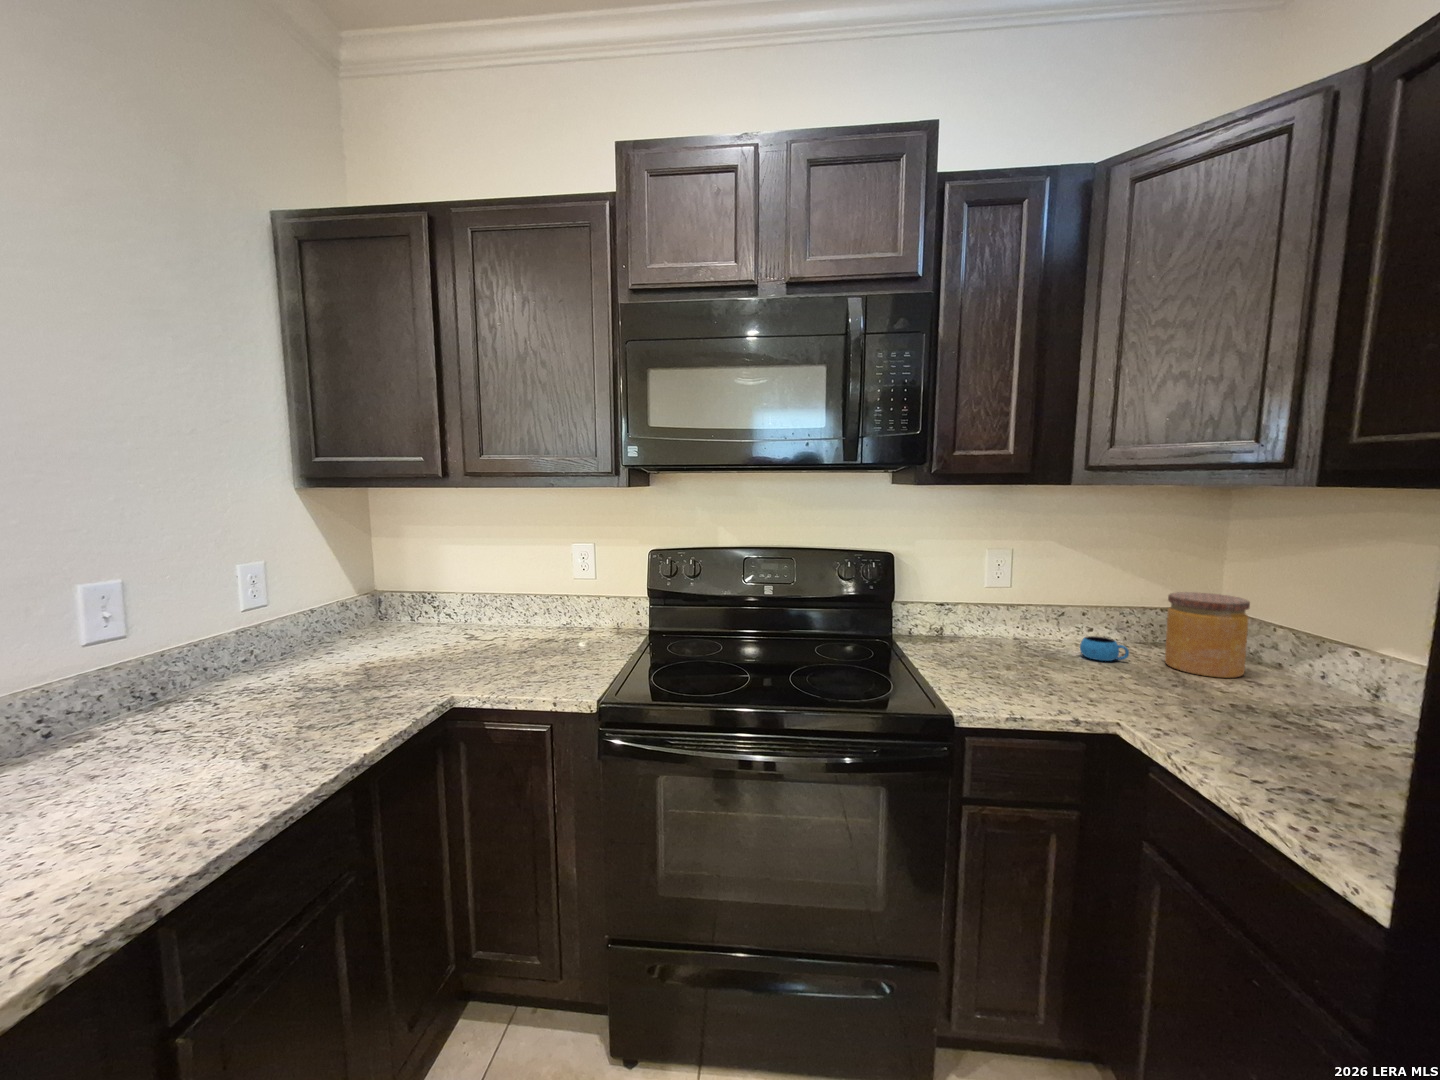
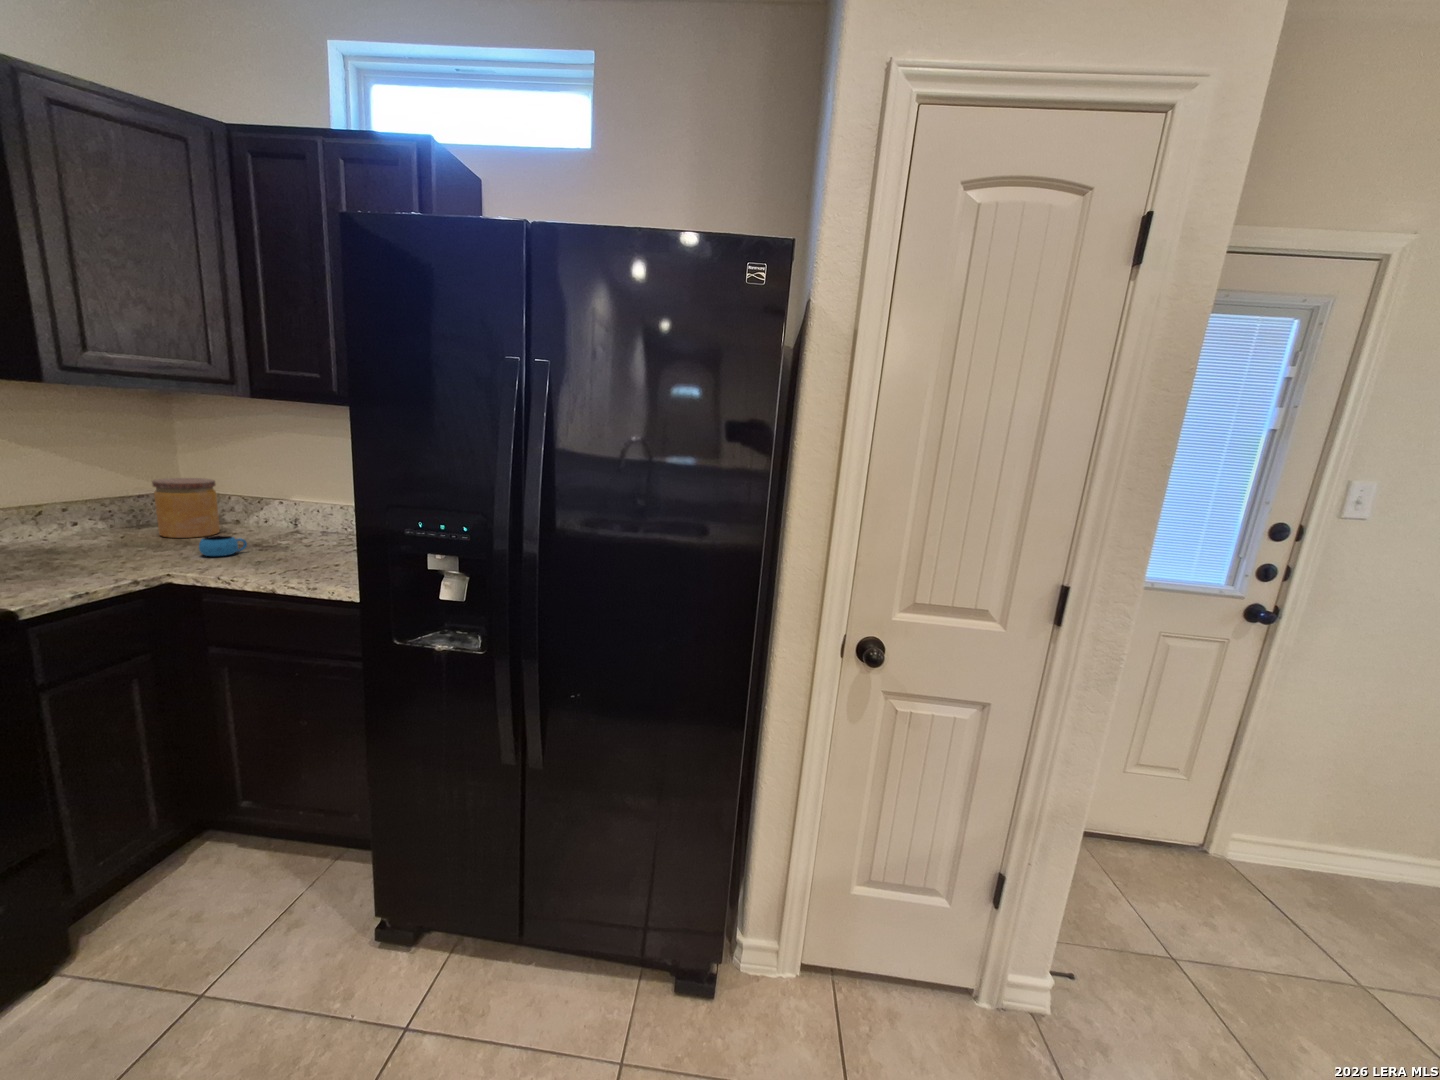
mug: present [1080,636,1129,661] -> present [199,536,247,556]

